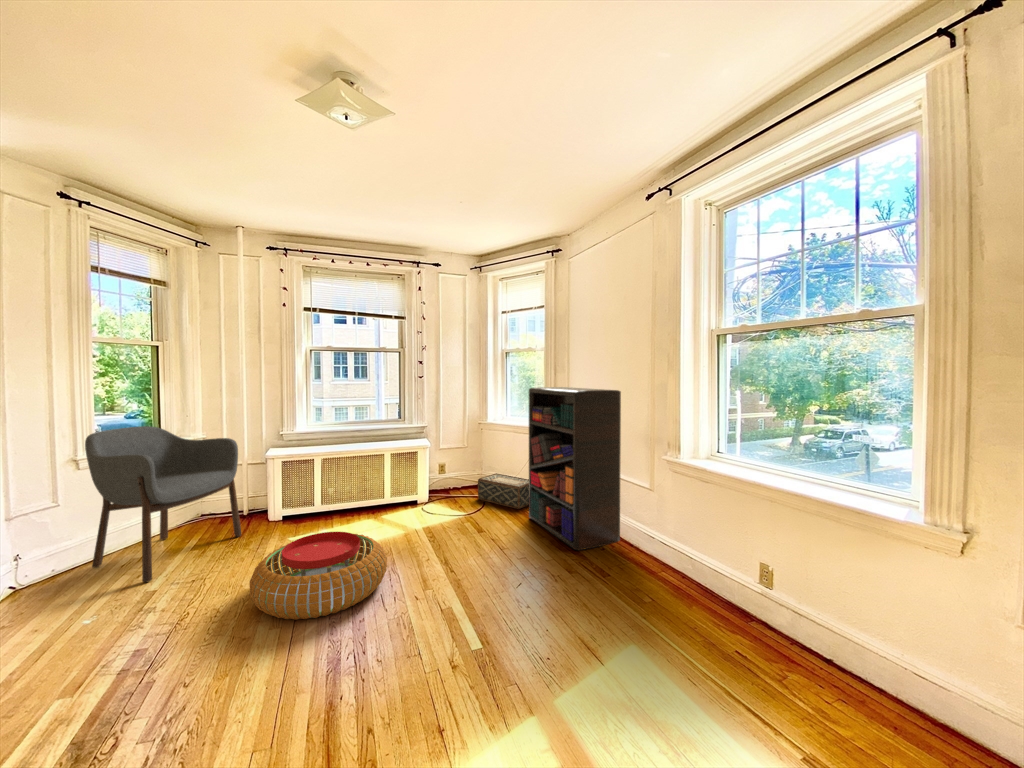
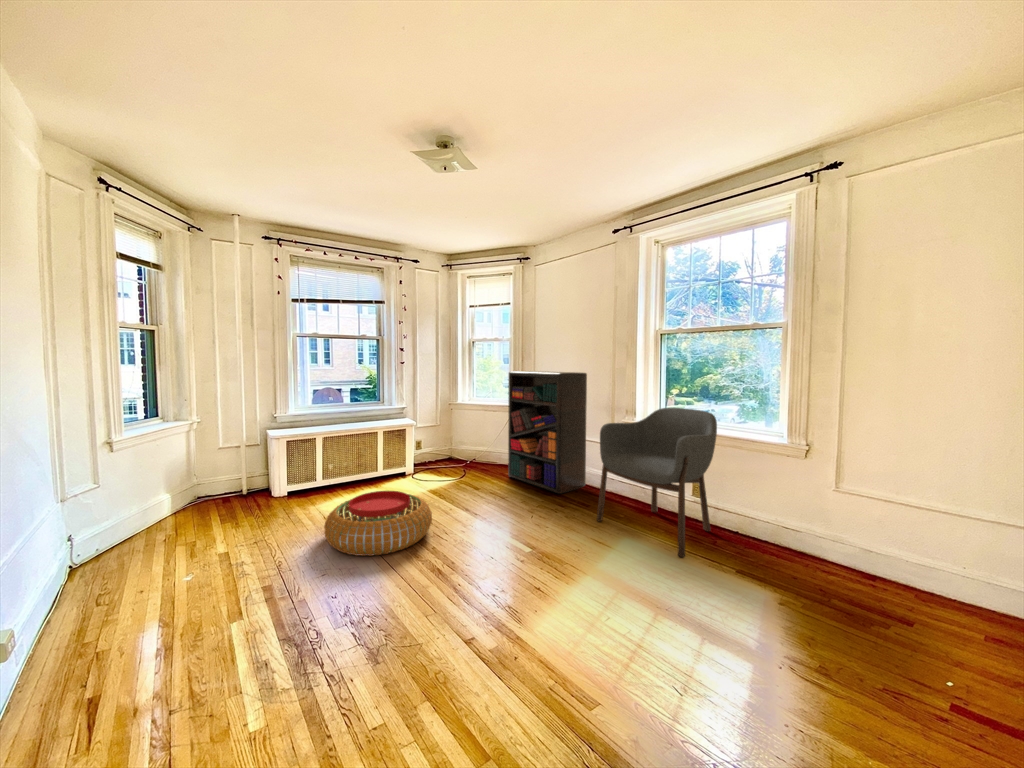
armchair: present [85,426,241,582] -> present [597,408,717,557]
woven basket: present [478,473,529,509] -> none [456,445,506,472]

